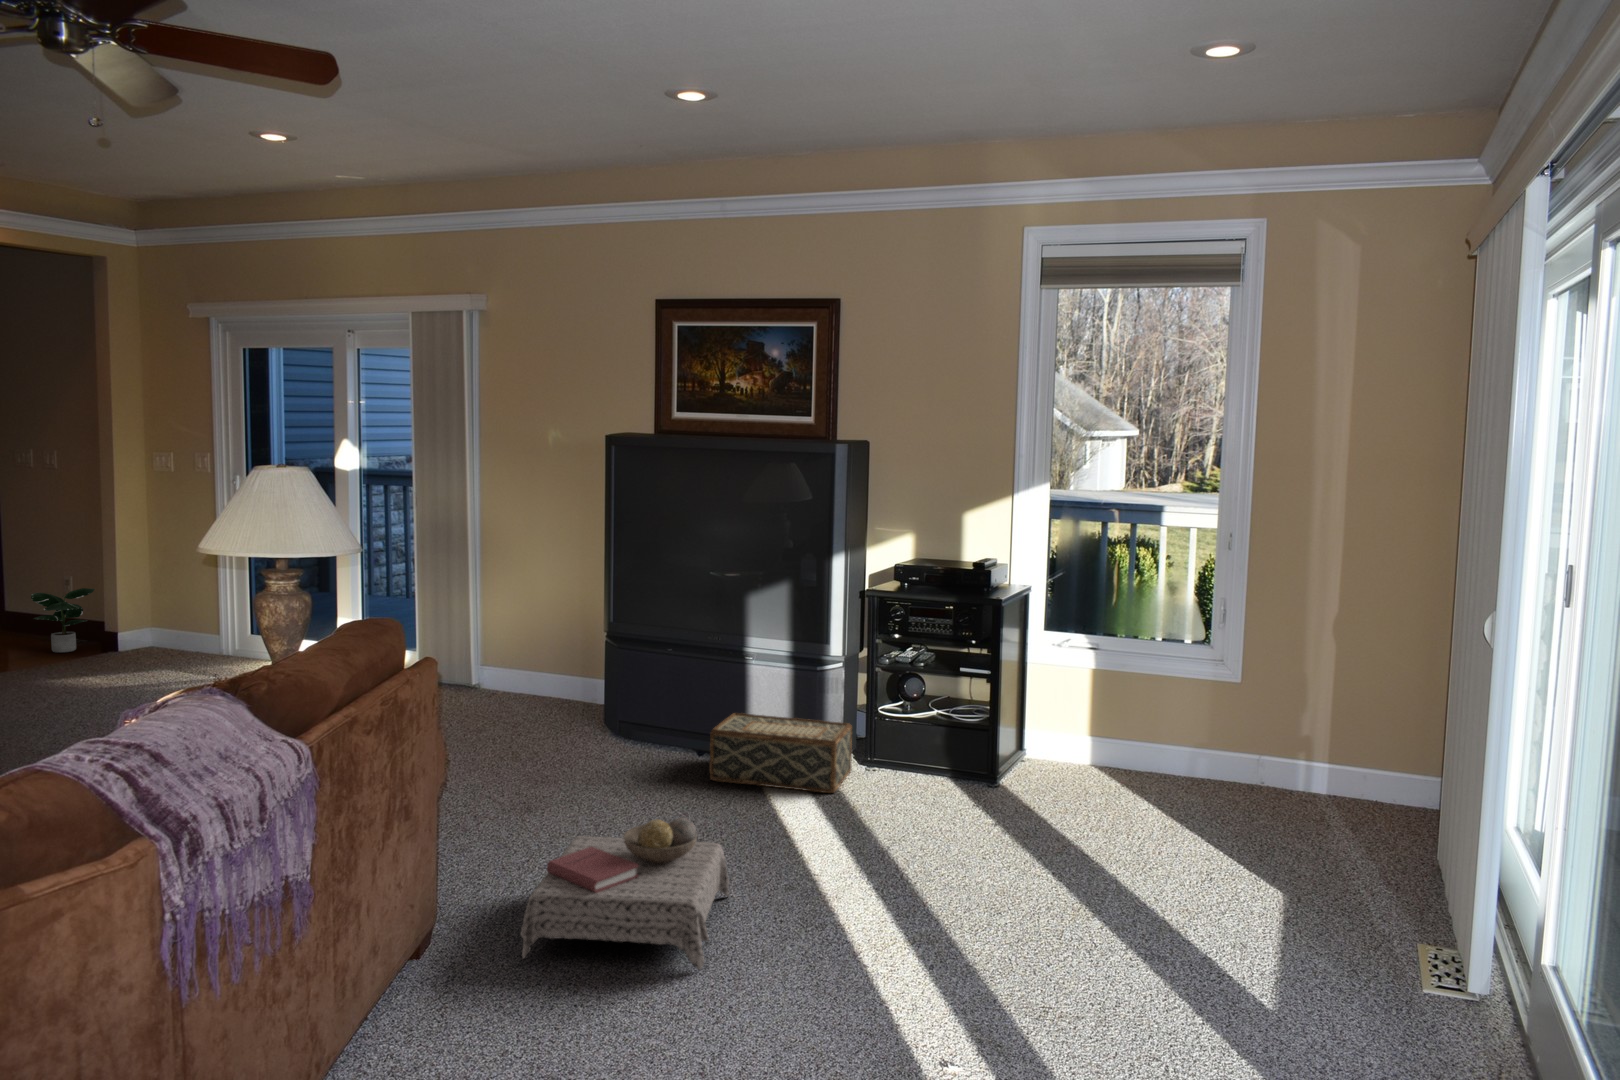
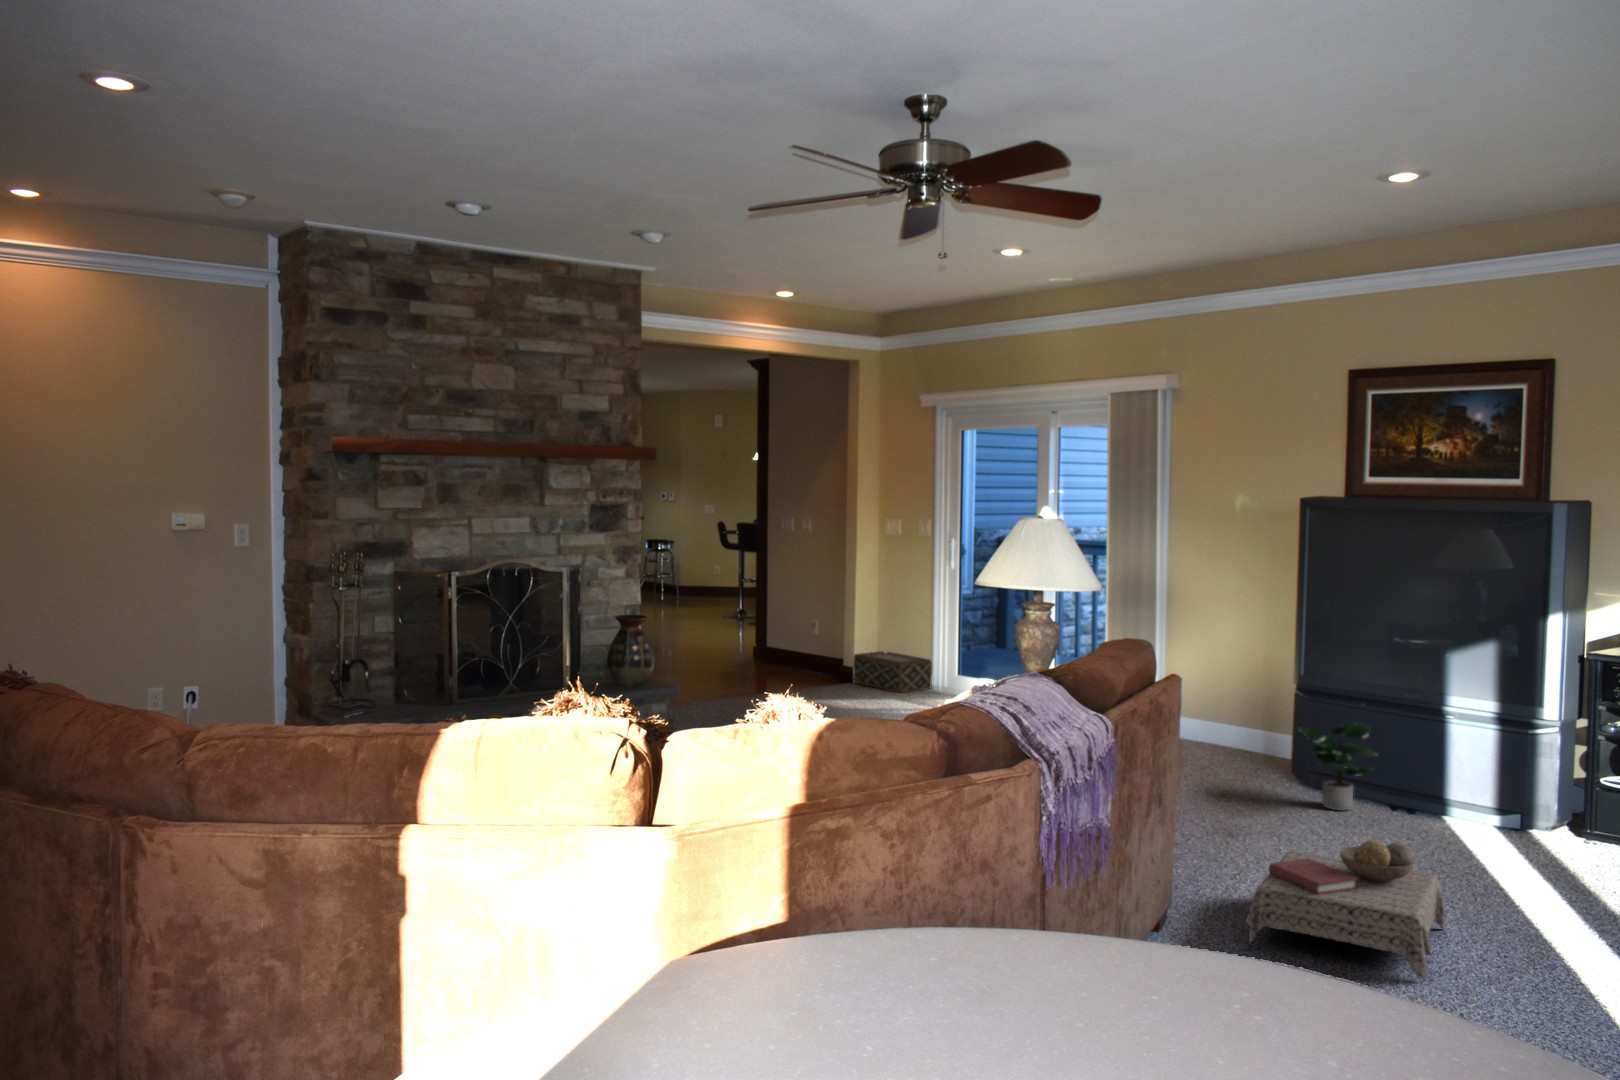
potted plant: present [31,588,95,653] -> present [1299,723,1377,811]
woven basket: present [710,713,852,793] -> present [853,651,932,693]

